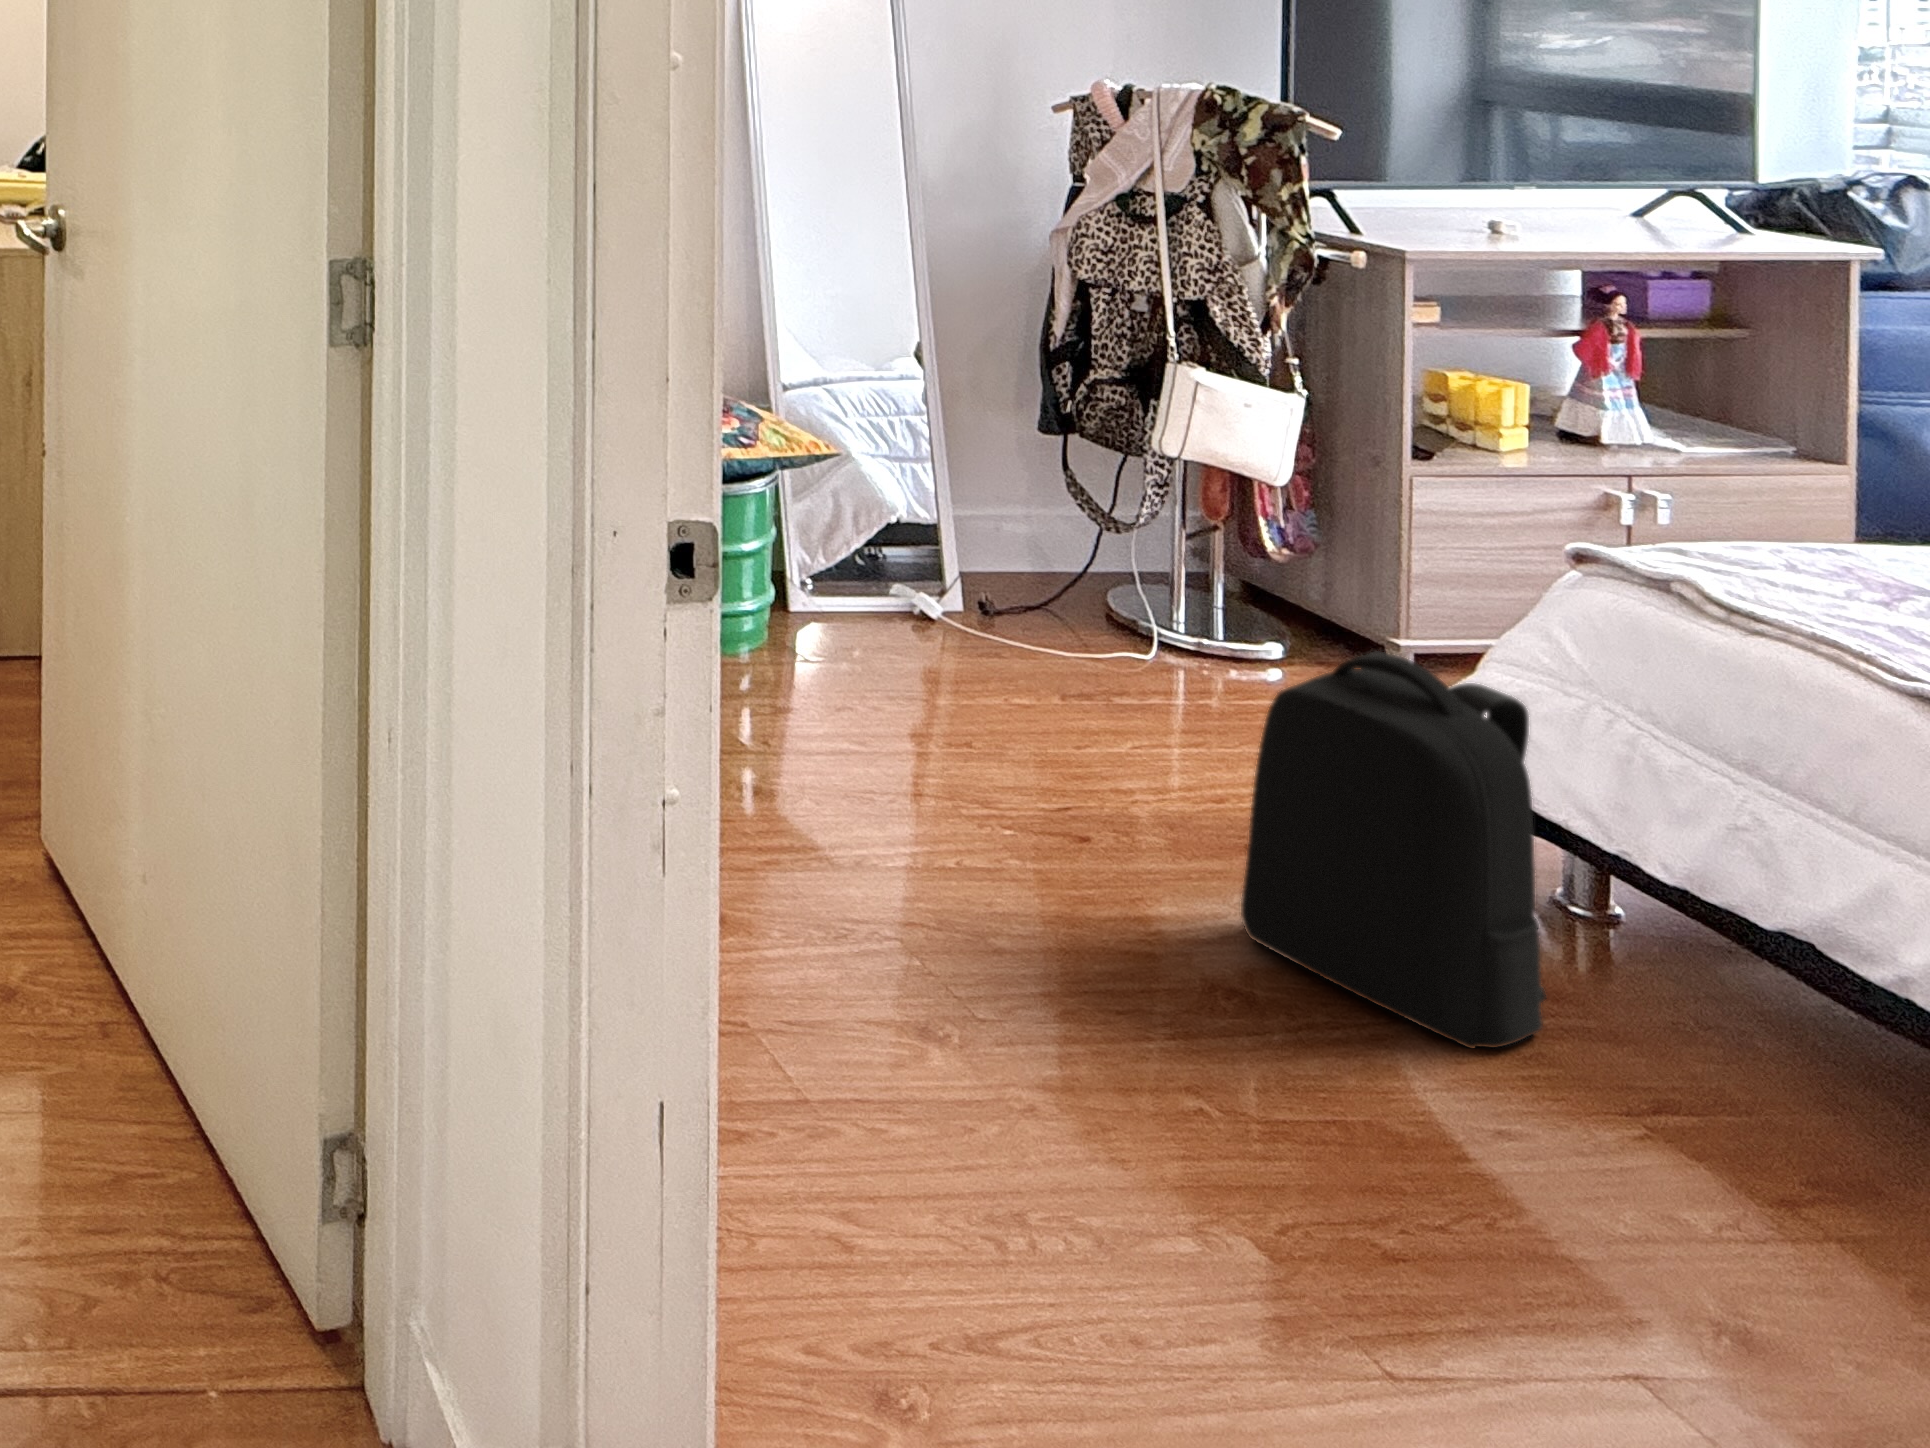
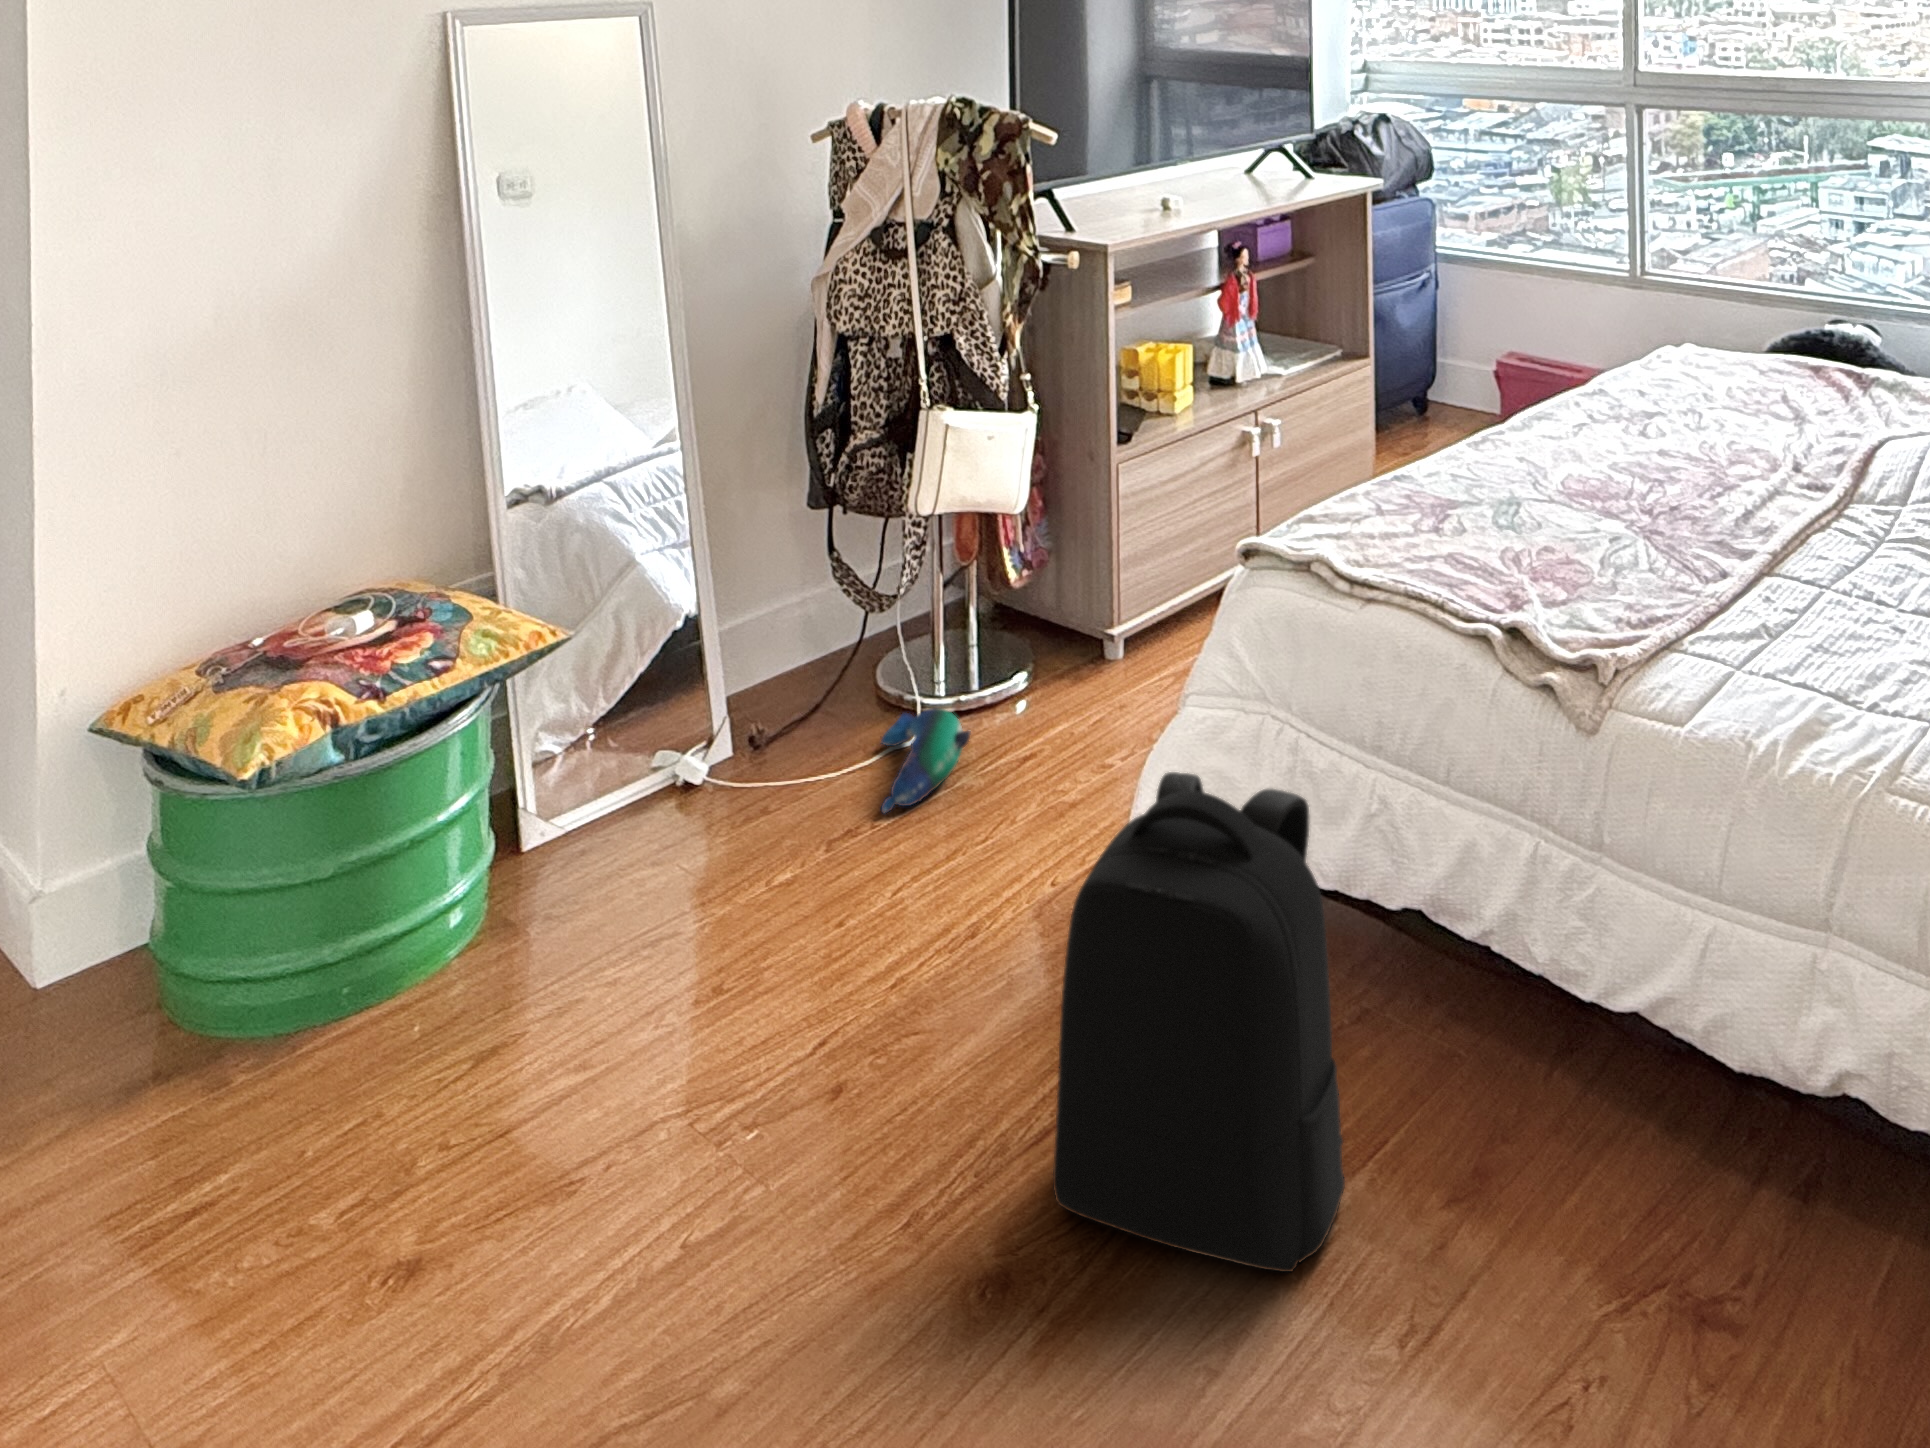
plush toy: none [1109,632,1207,698] -> present [881,708,971,813]

